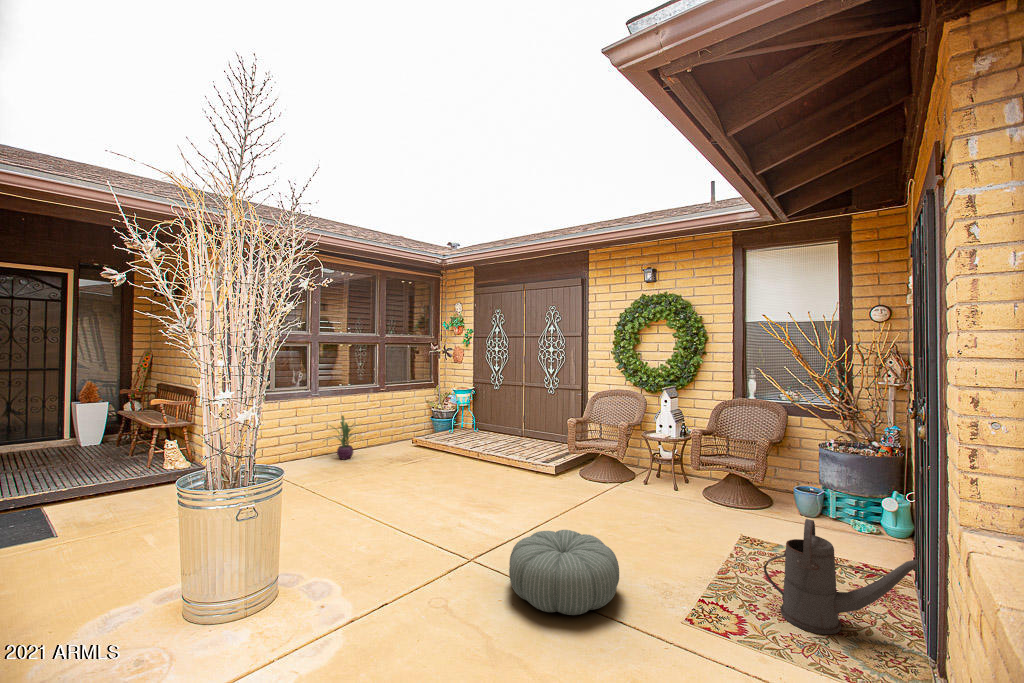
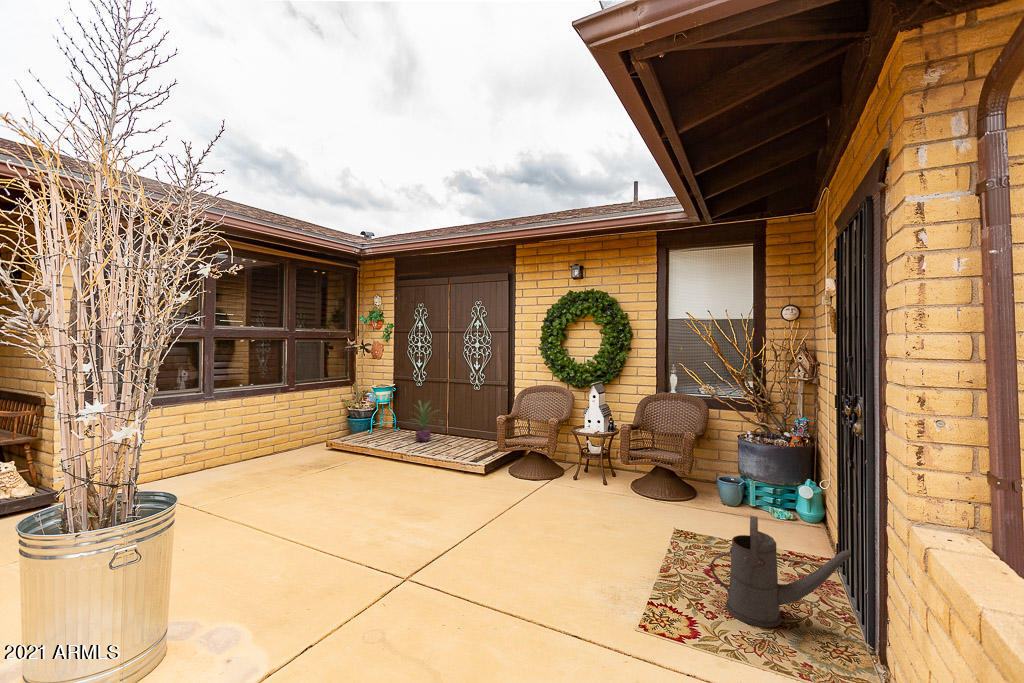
decorative plant: present [326,416,353,460] -> present [416,400,431,442]
pouf: present [509,530,619,615] -> none [456,541,574,638]

